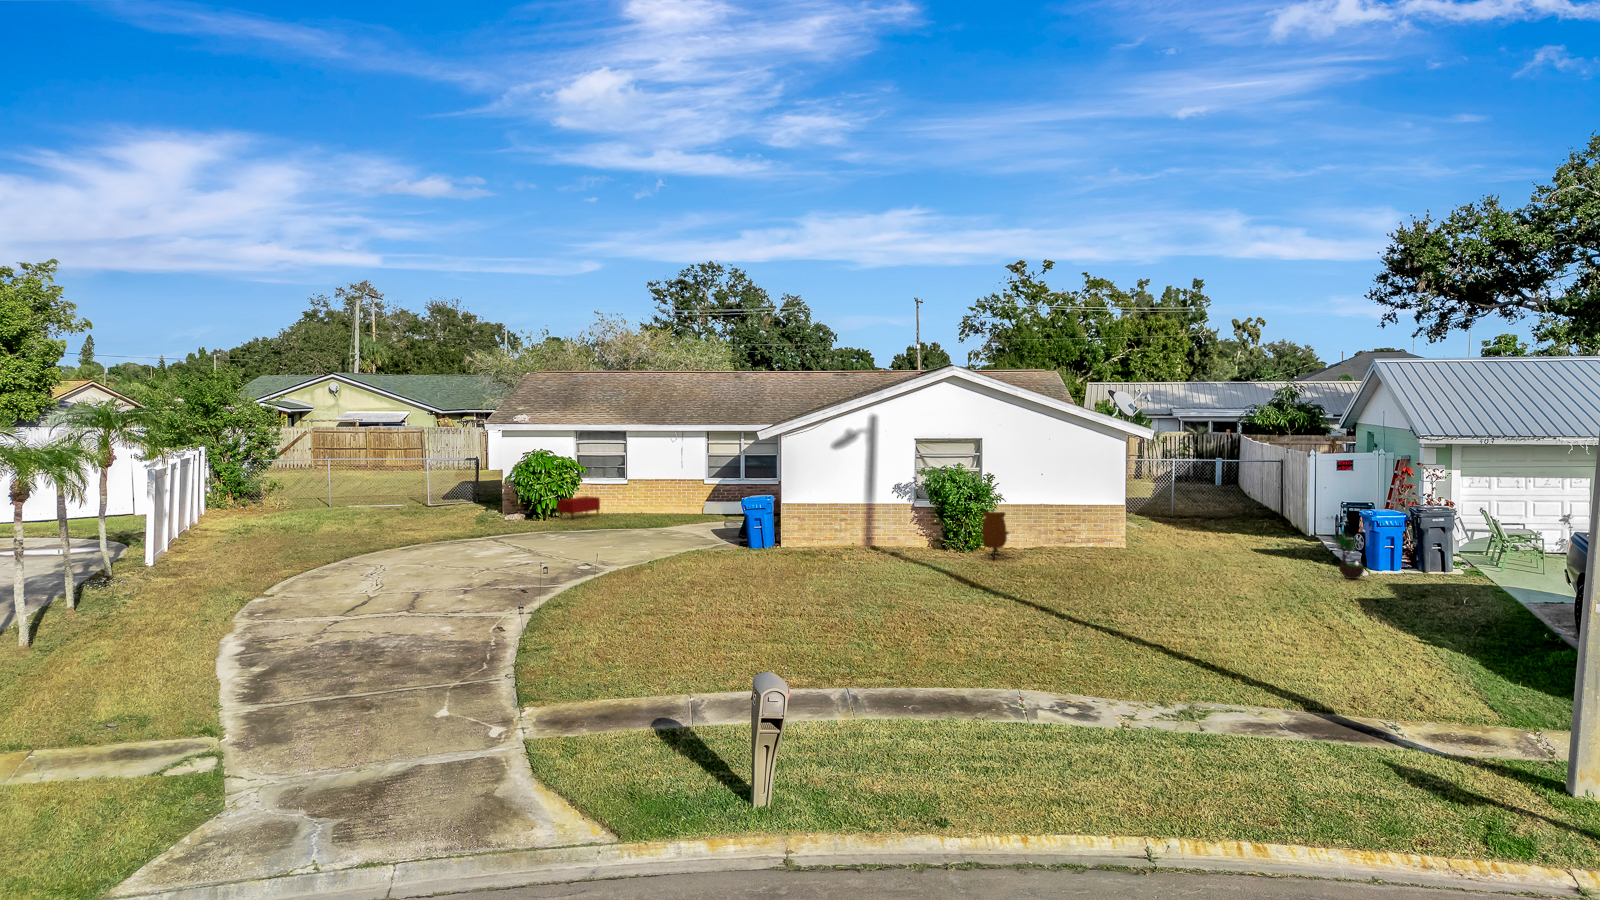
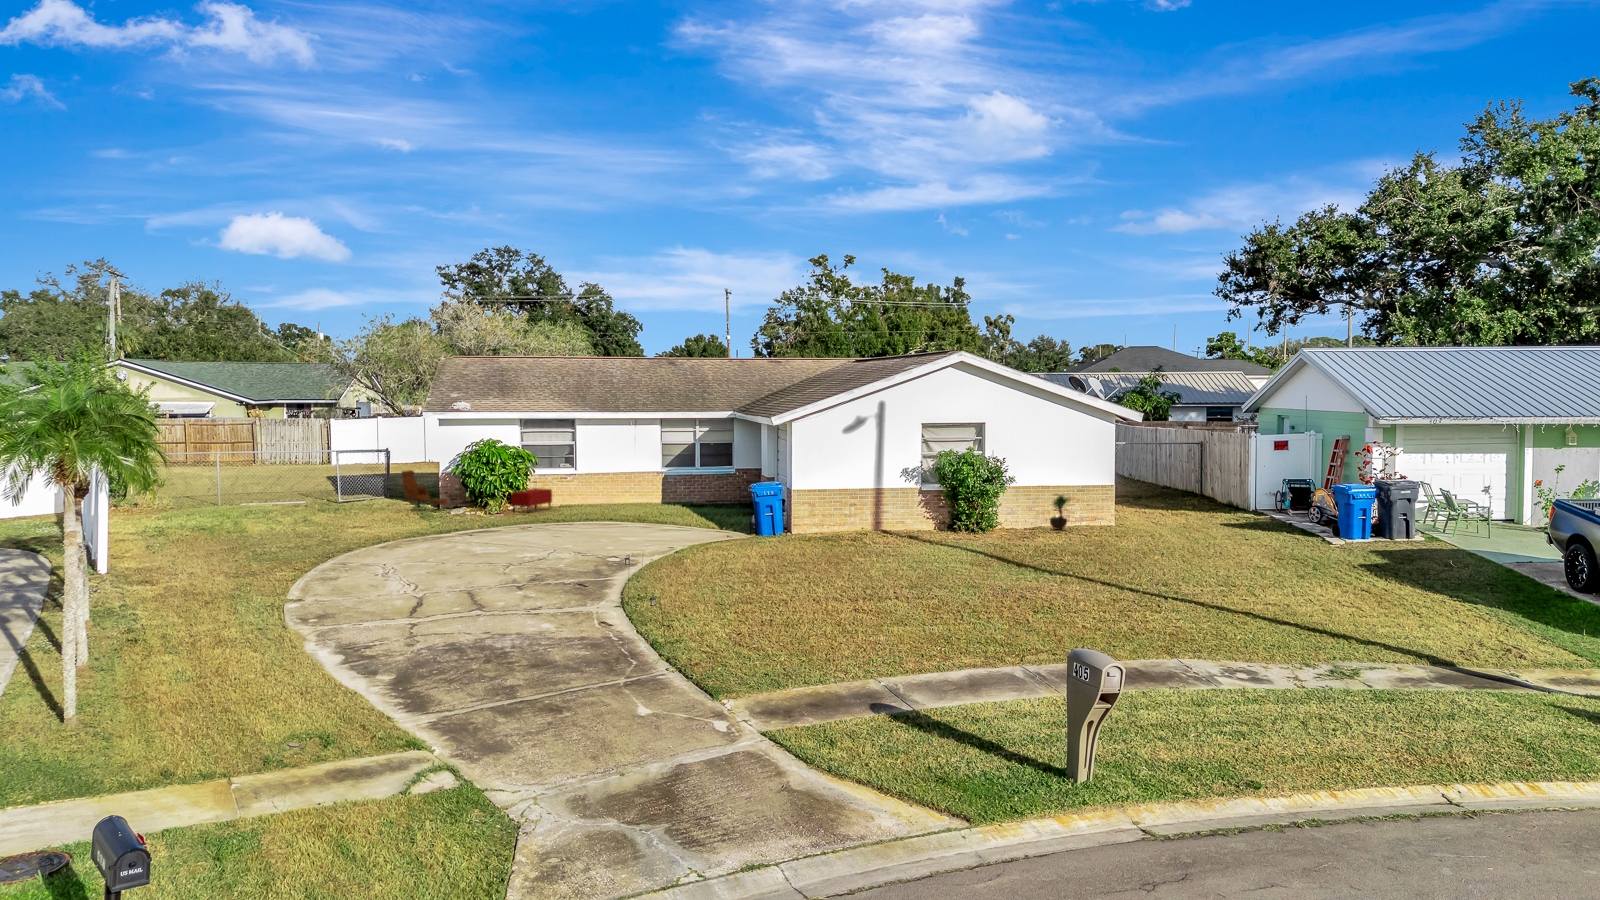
lounge chair: present [981,512,1008,558] -> present [402,470,447,510]
potted tree: present [1333,534,1364,579] -> present [1050,495,1070,530]

